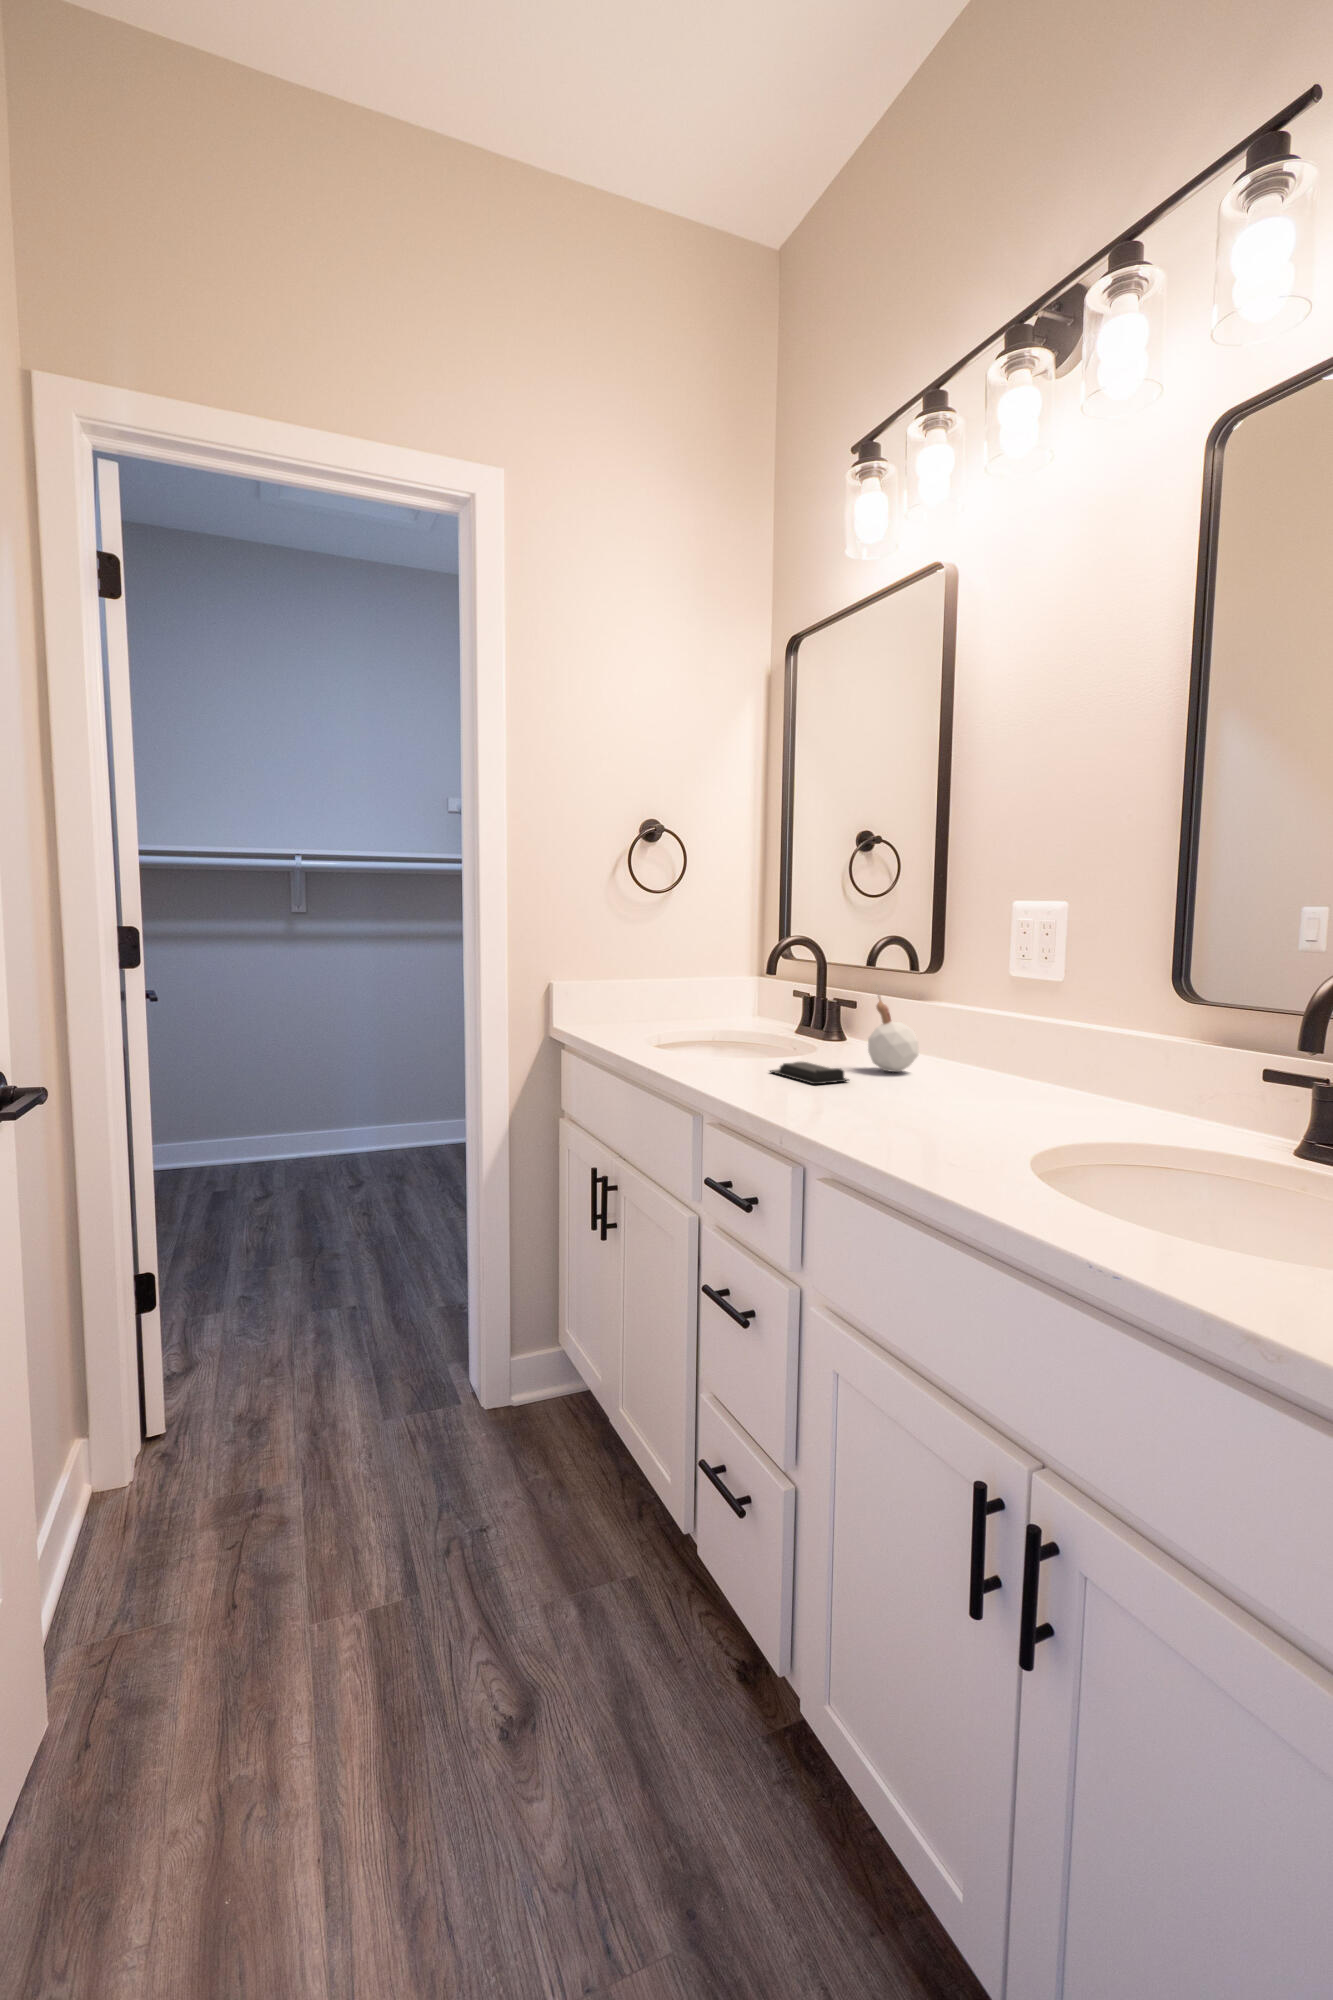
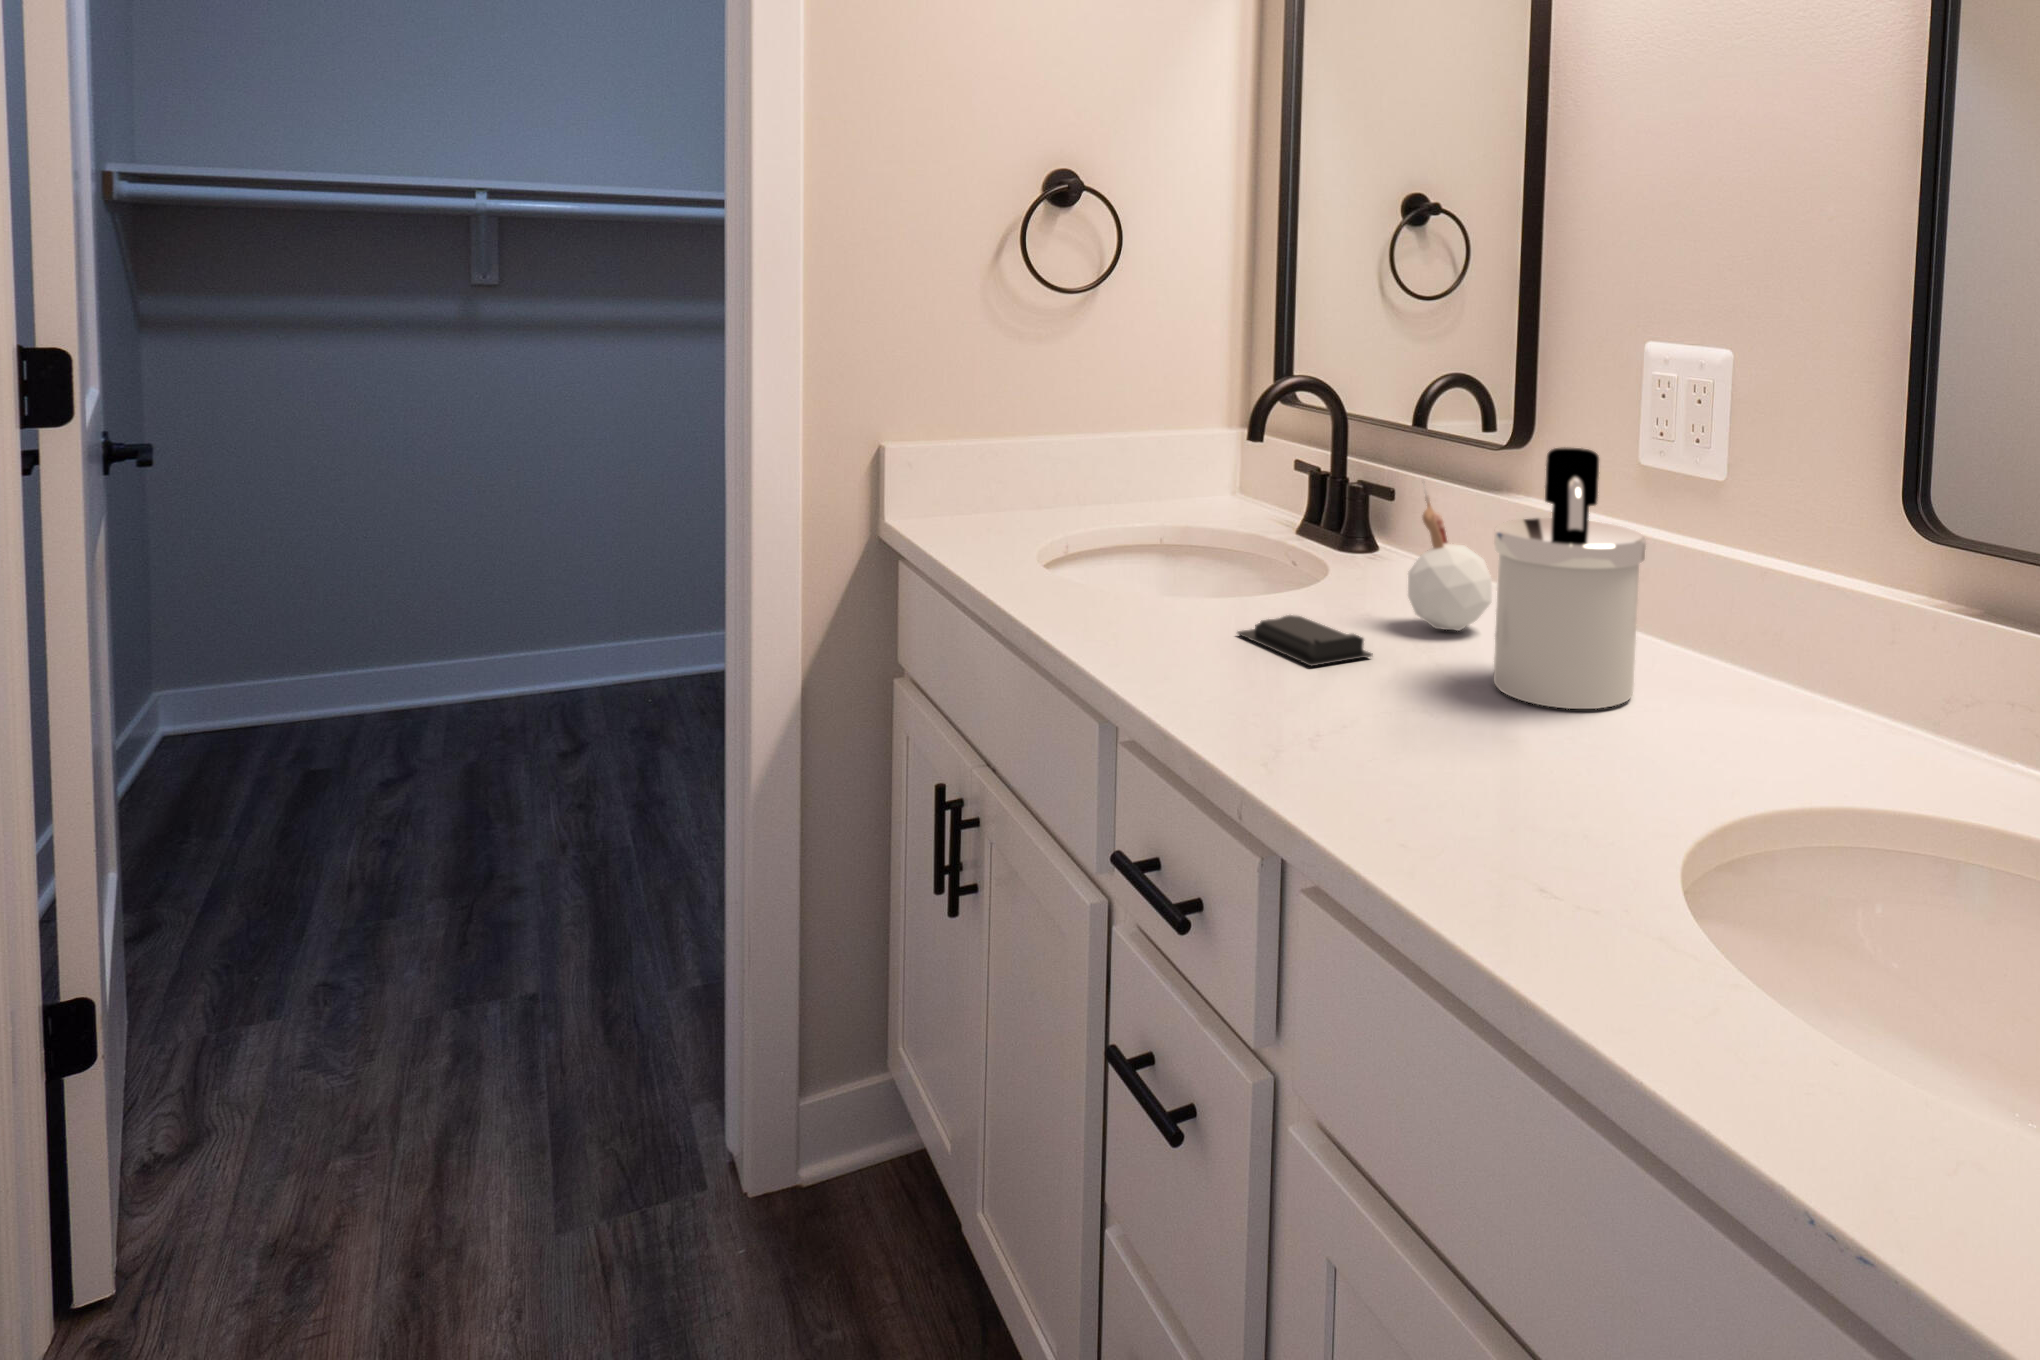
soap dispenser: none [922,955,1014,1103] -> present [1494,447,1646,709]

